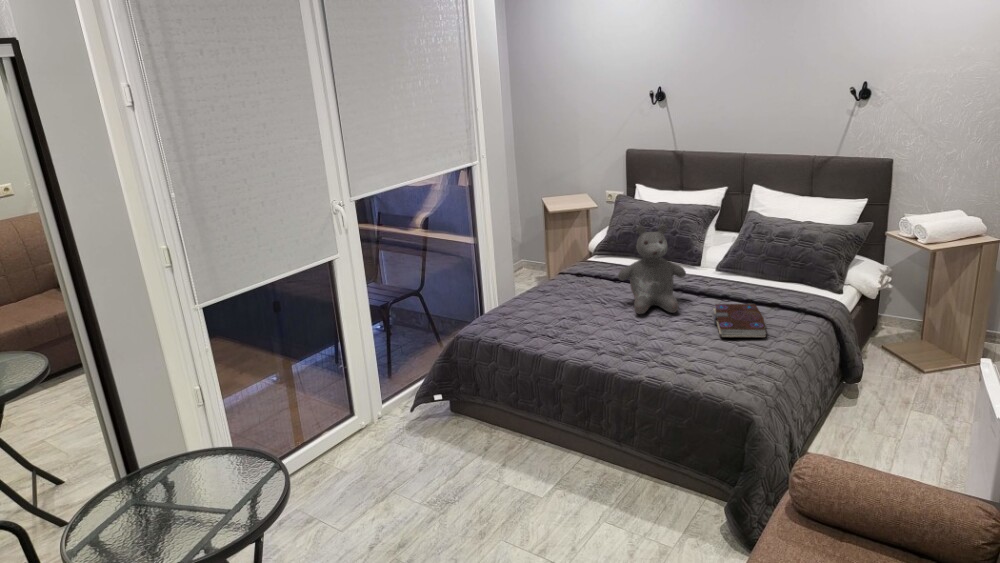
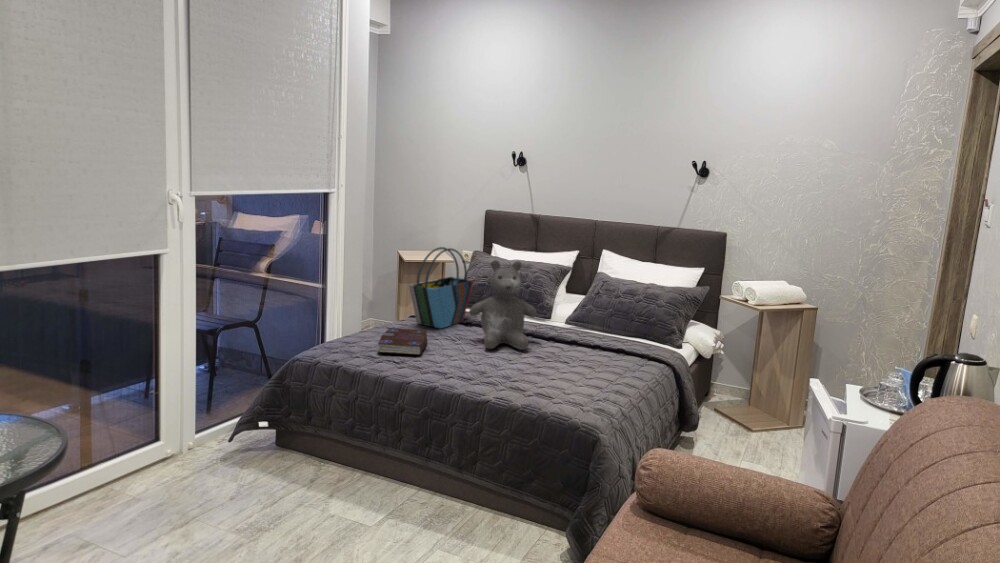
tote bag: none [557,209,620,290] -> present [409,247,473,328]
book: present [713,304,766,338] -> present [377,328,427,355]

